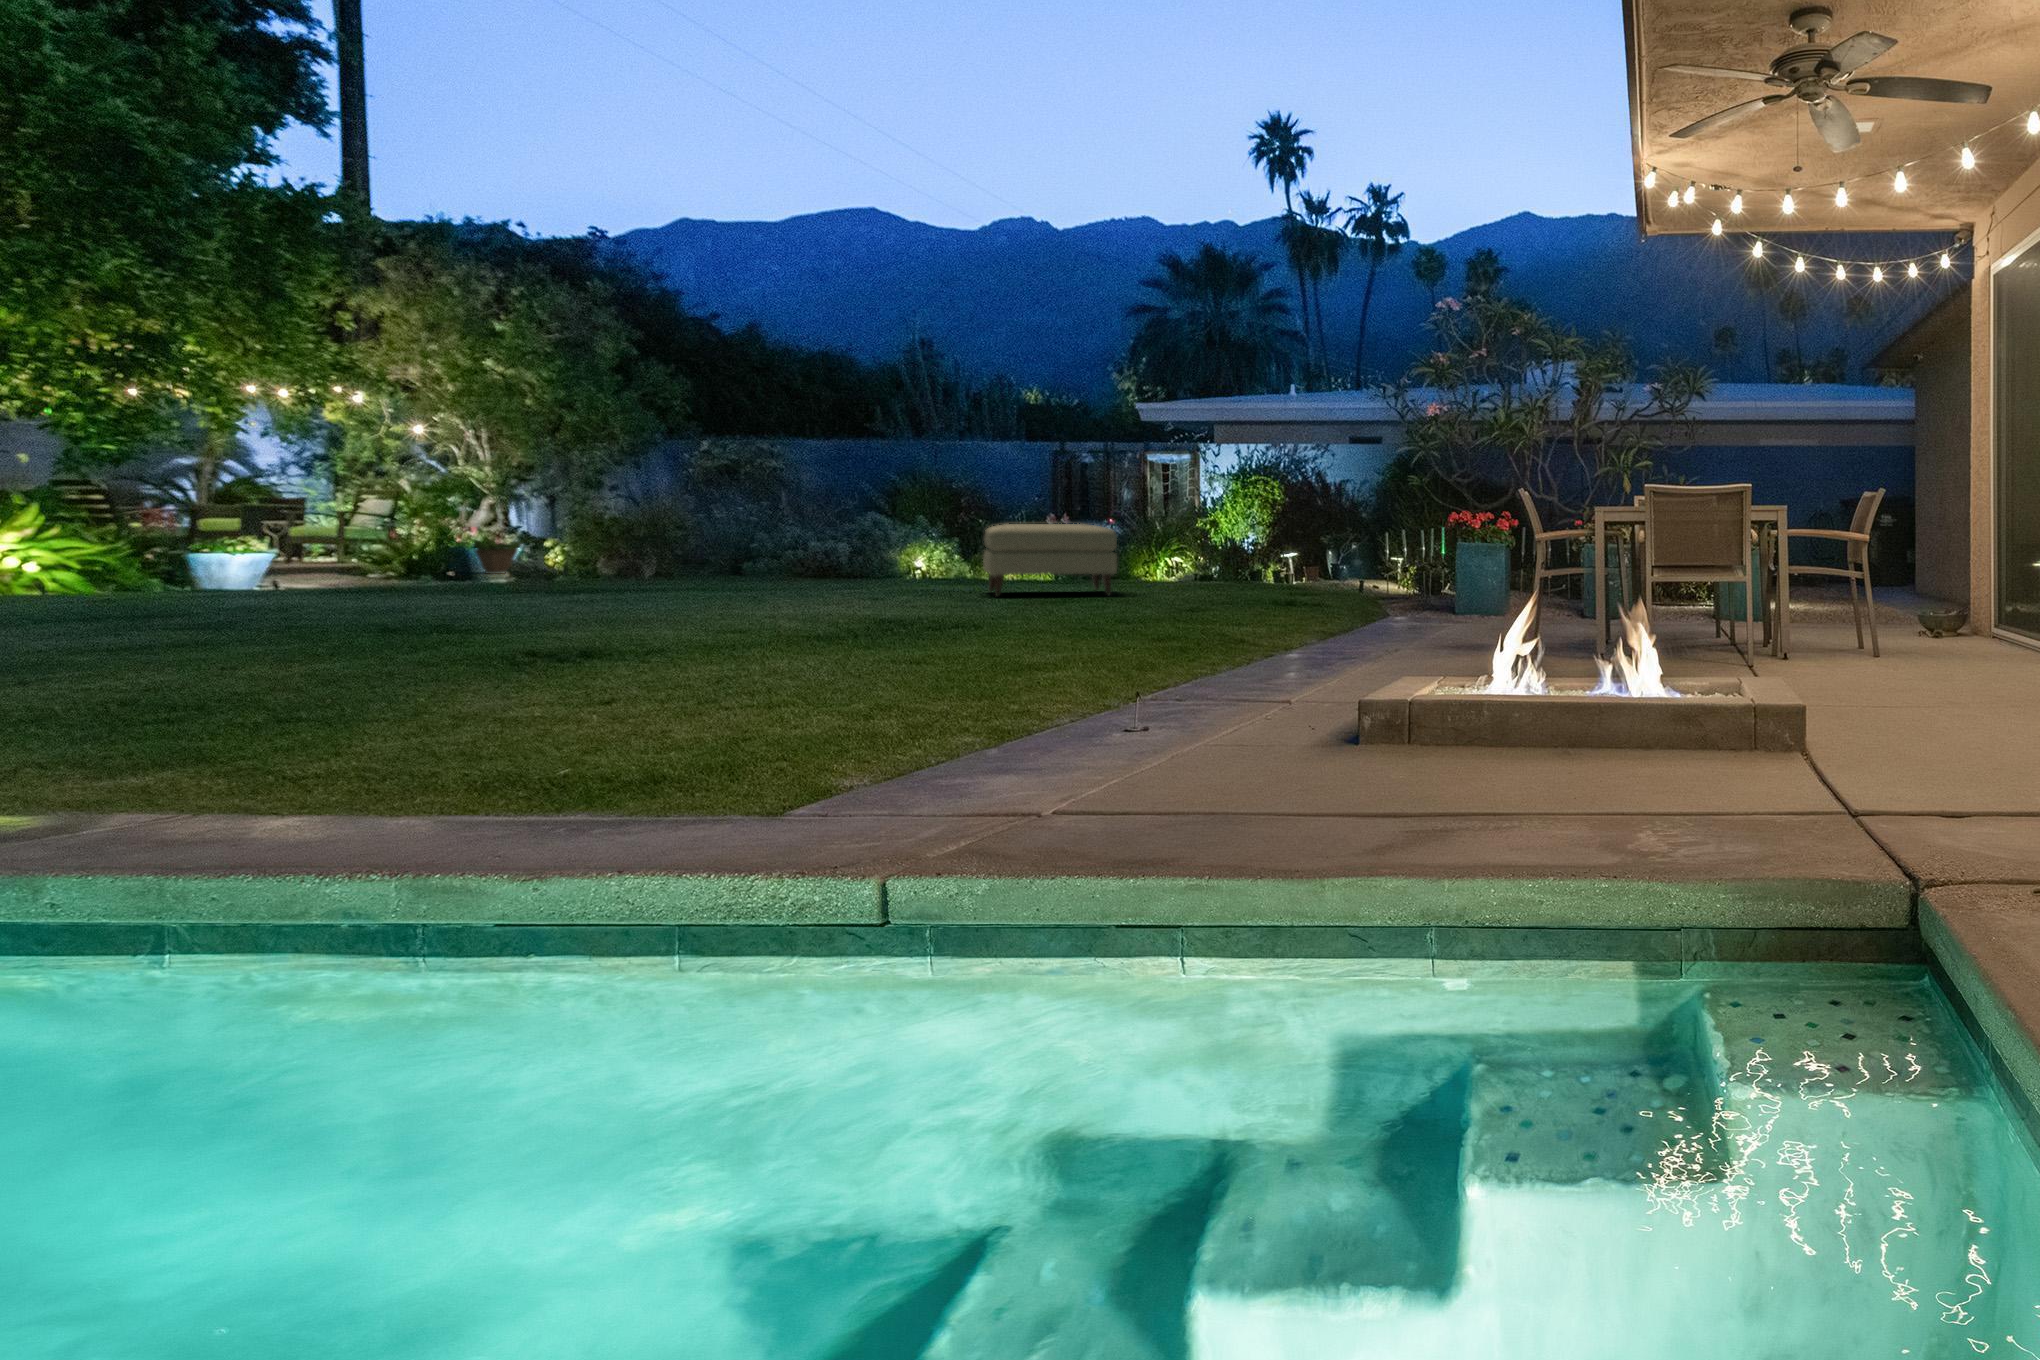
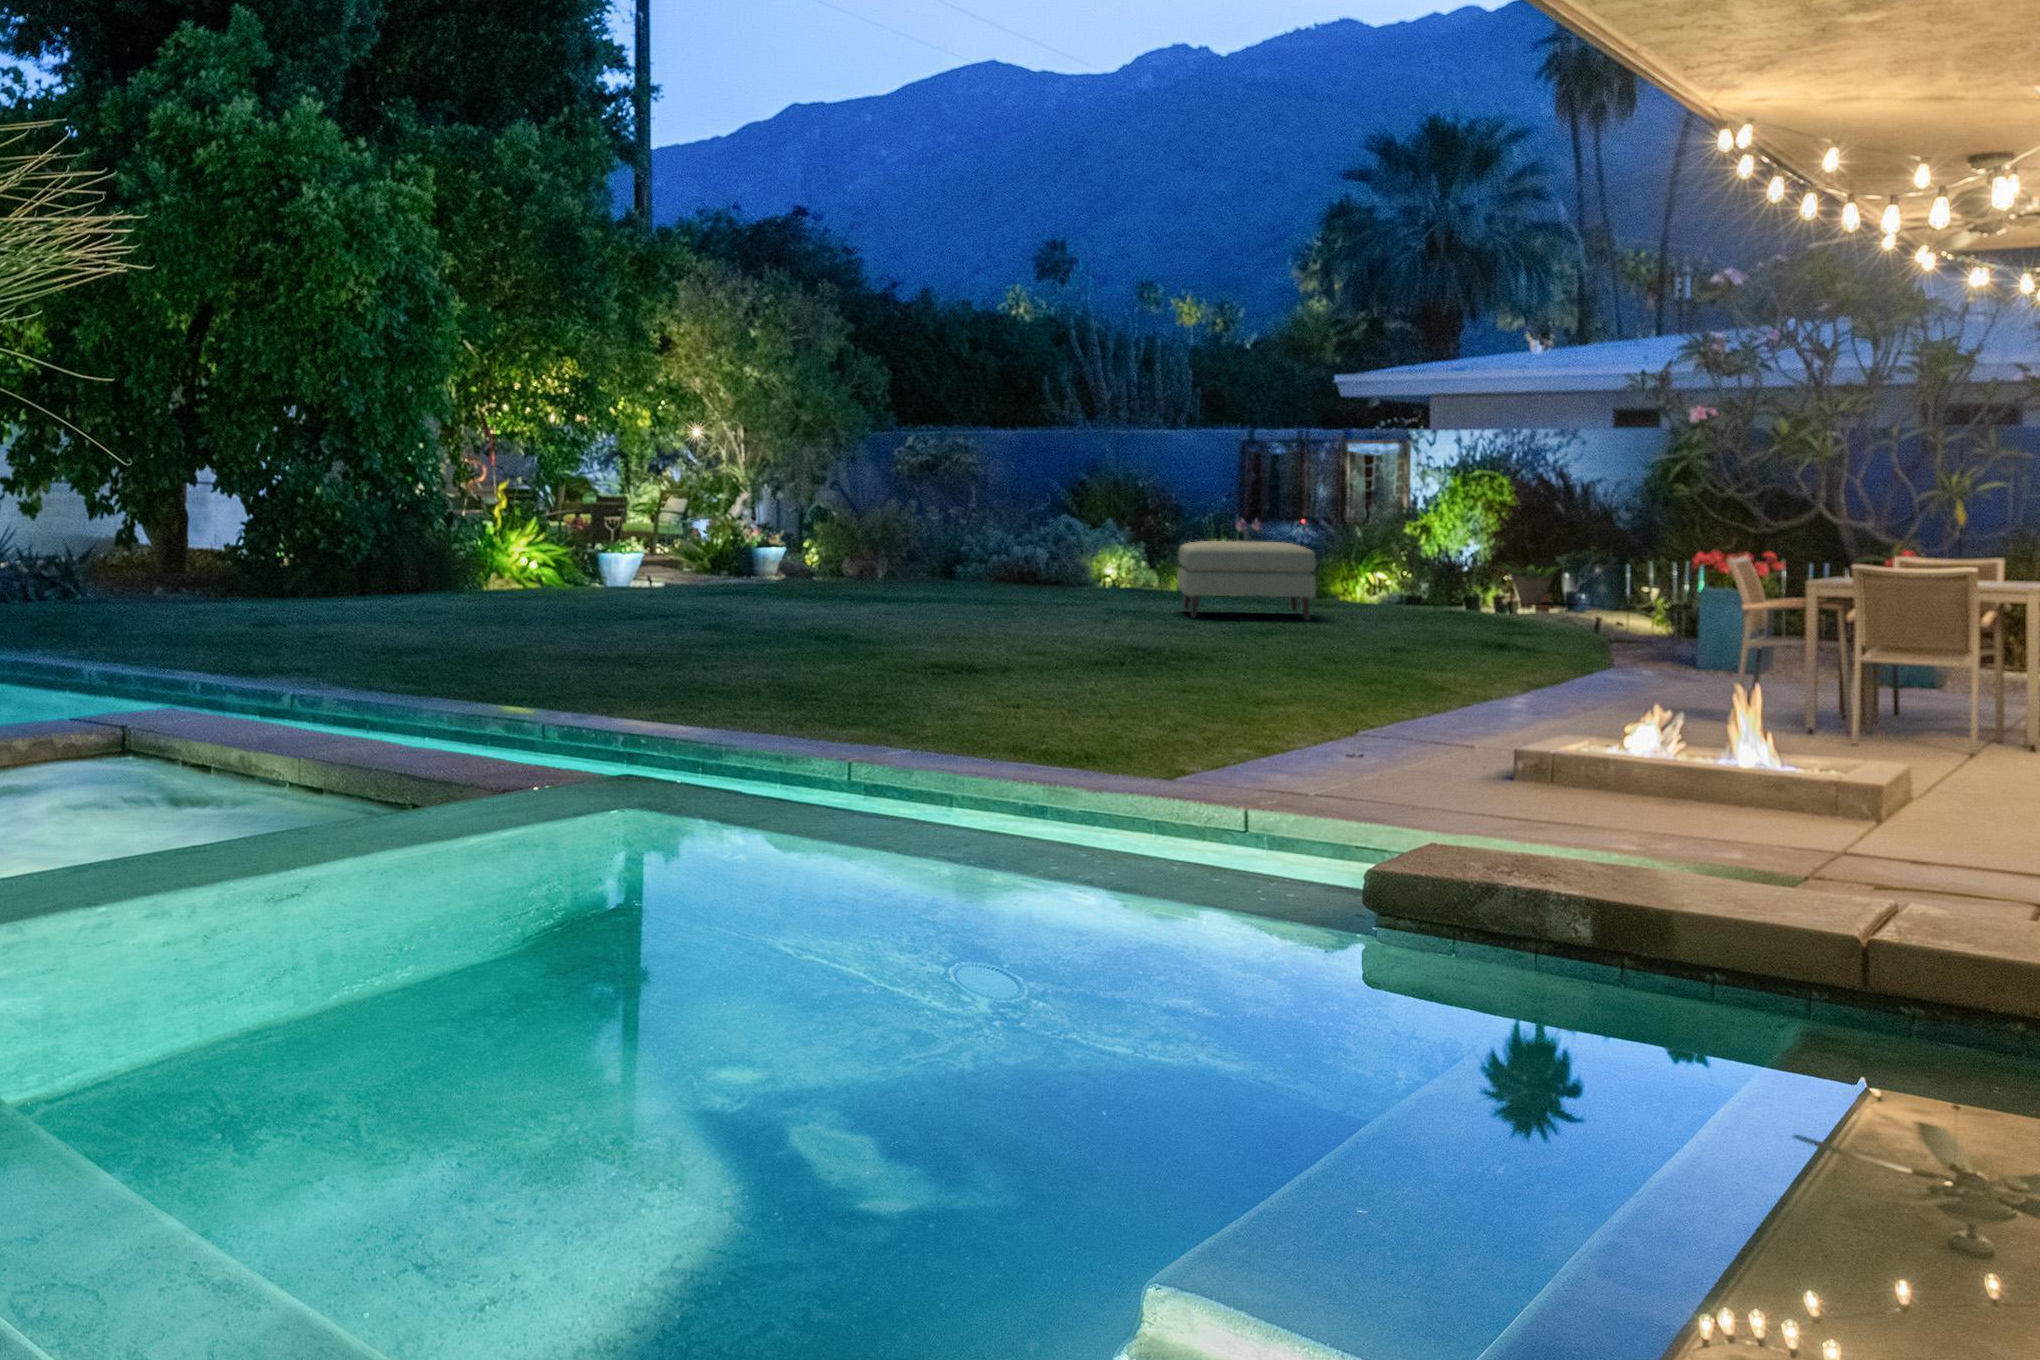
decorative plant: present [468,540,524,574] -> present [1503,565,1567,604]

